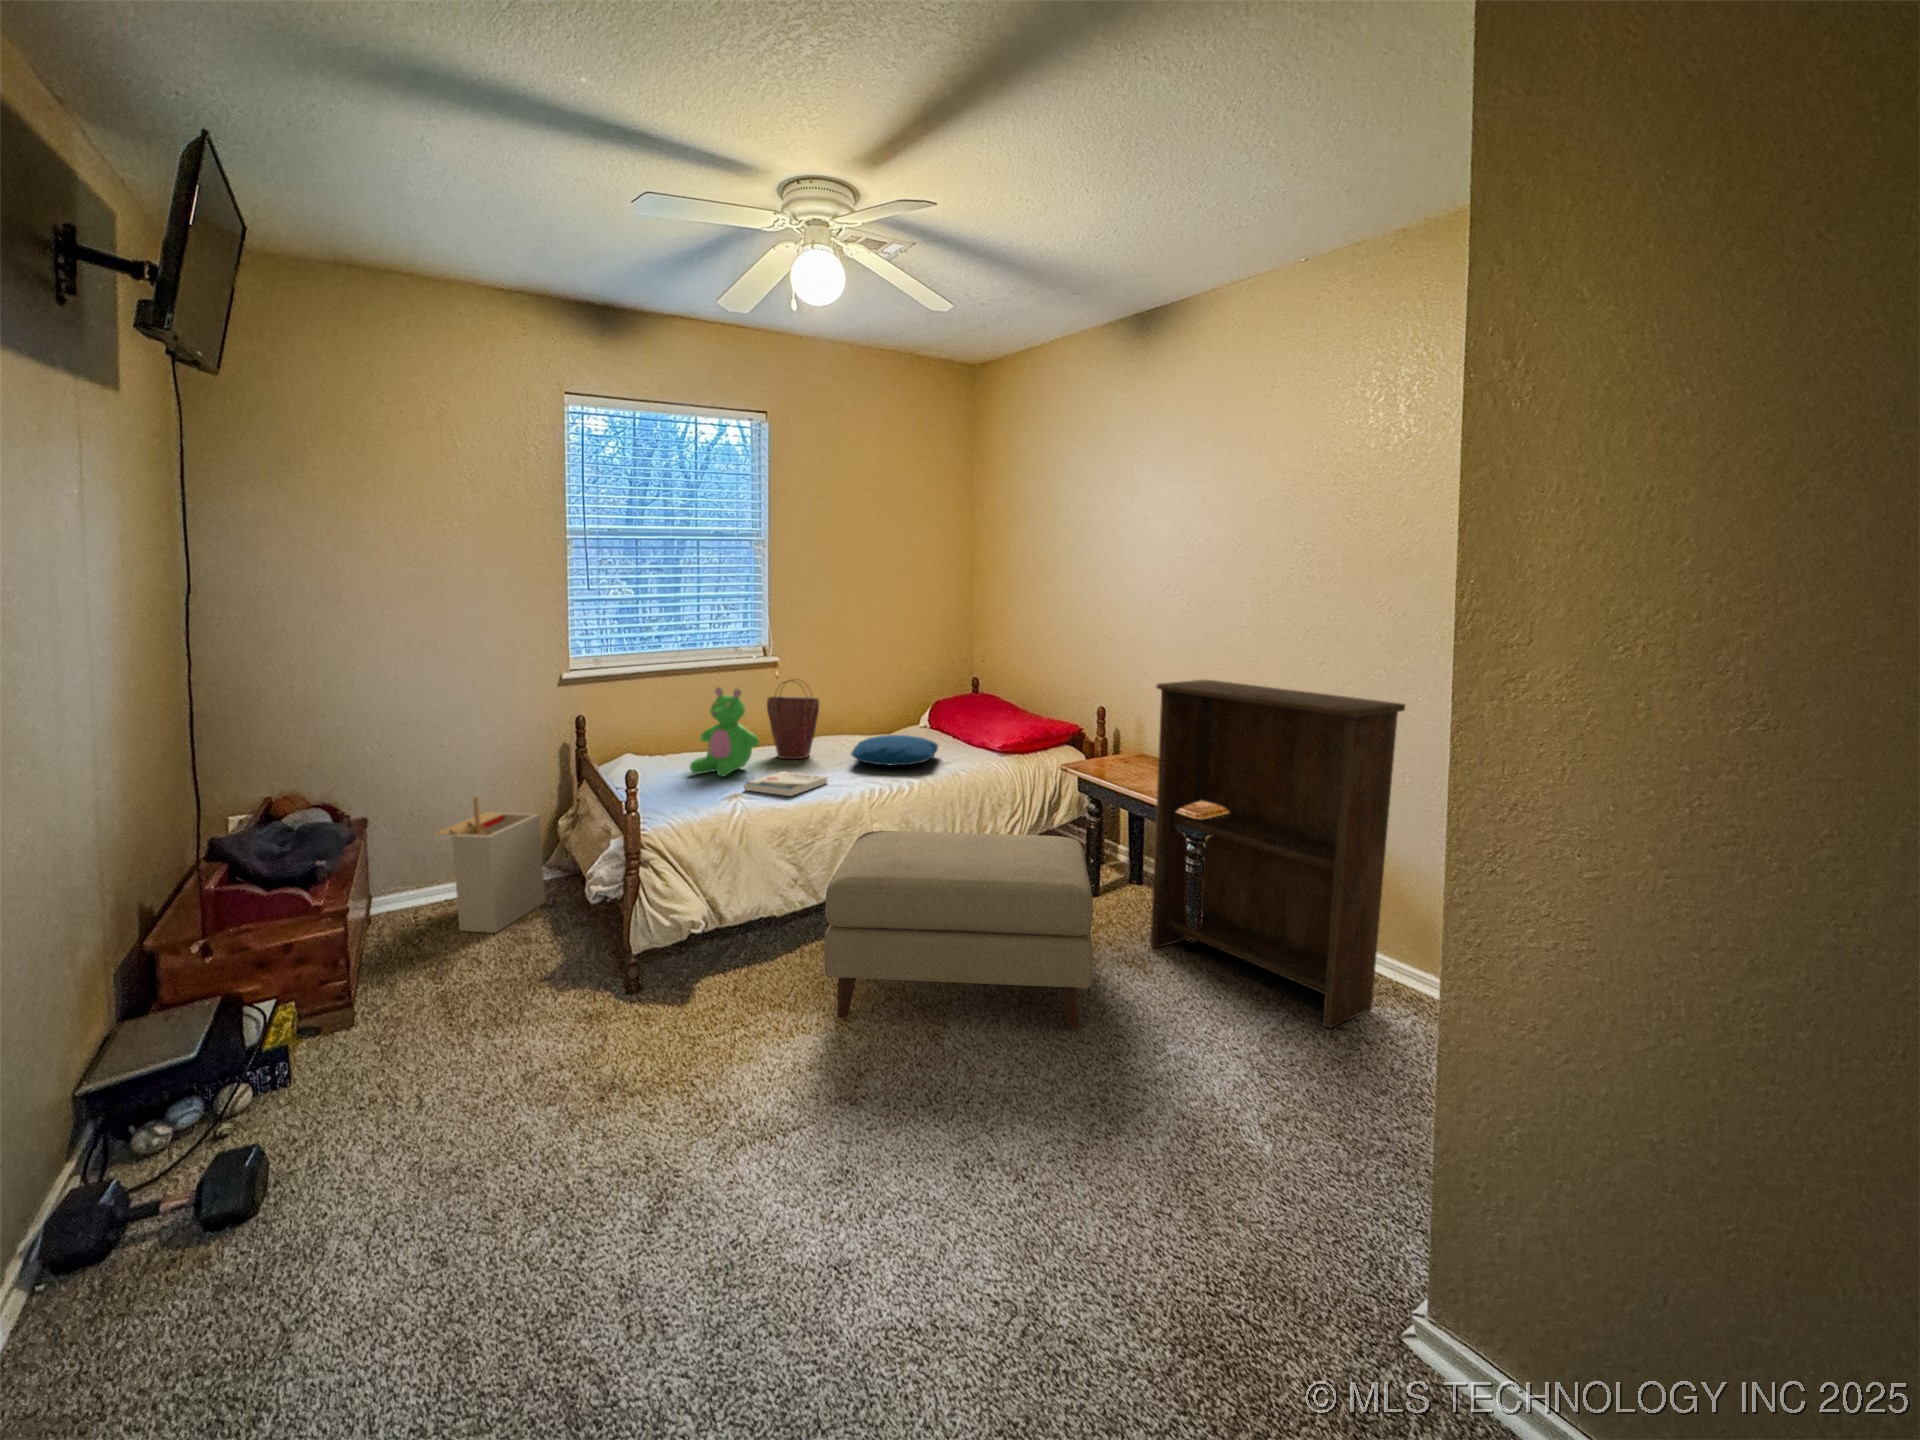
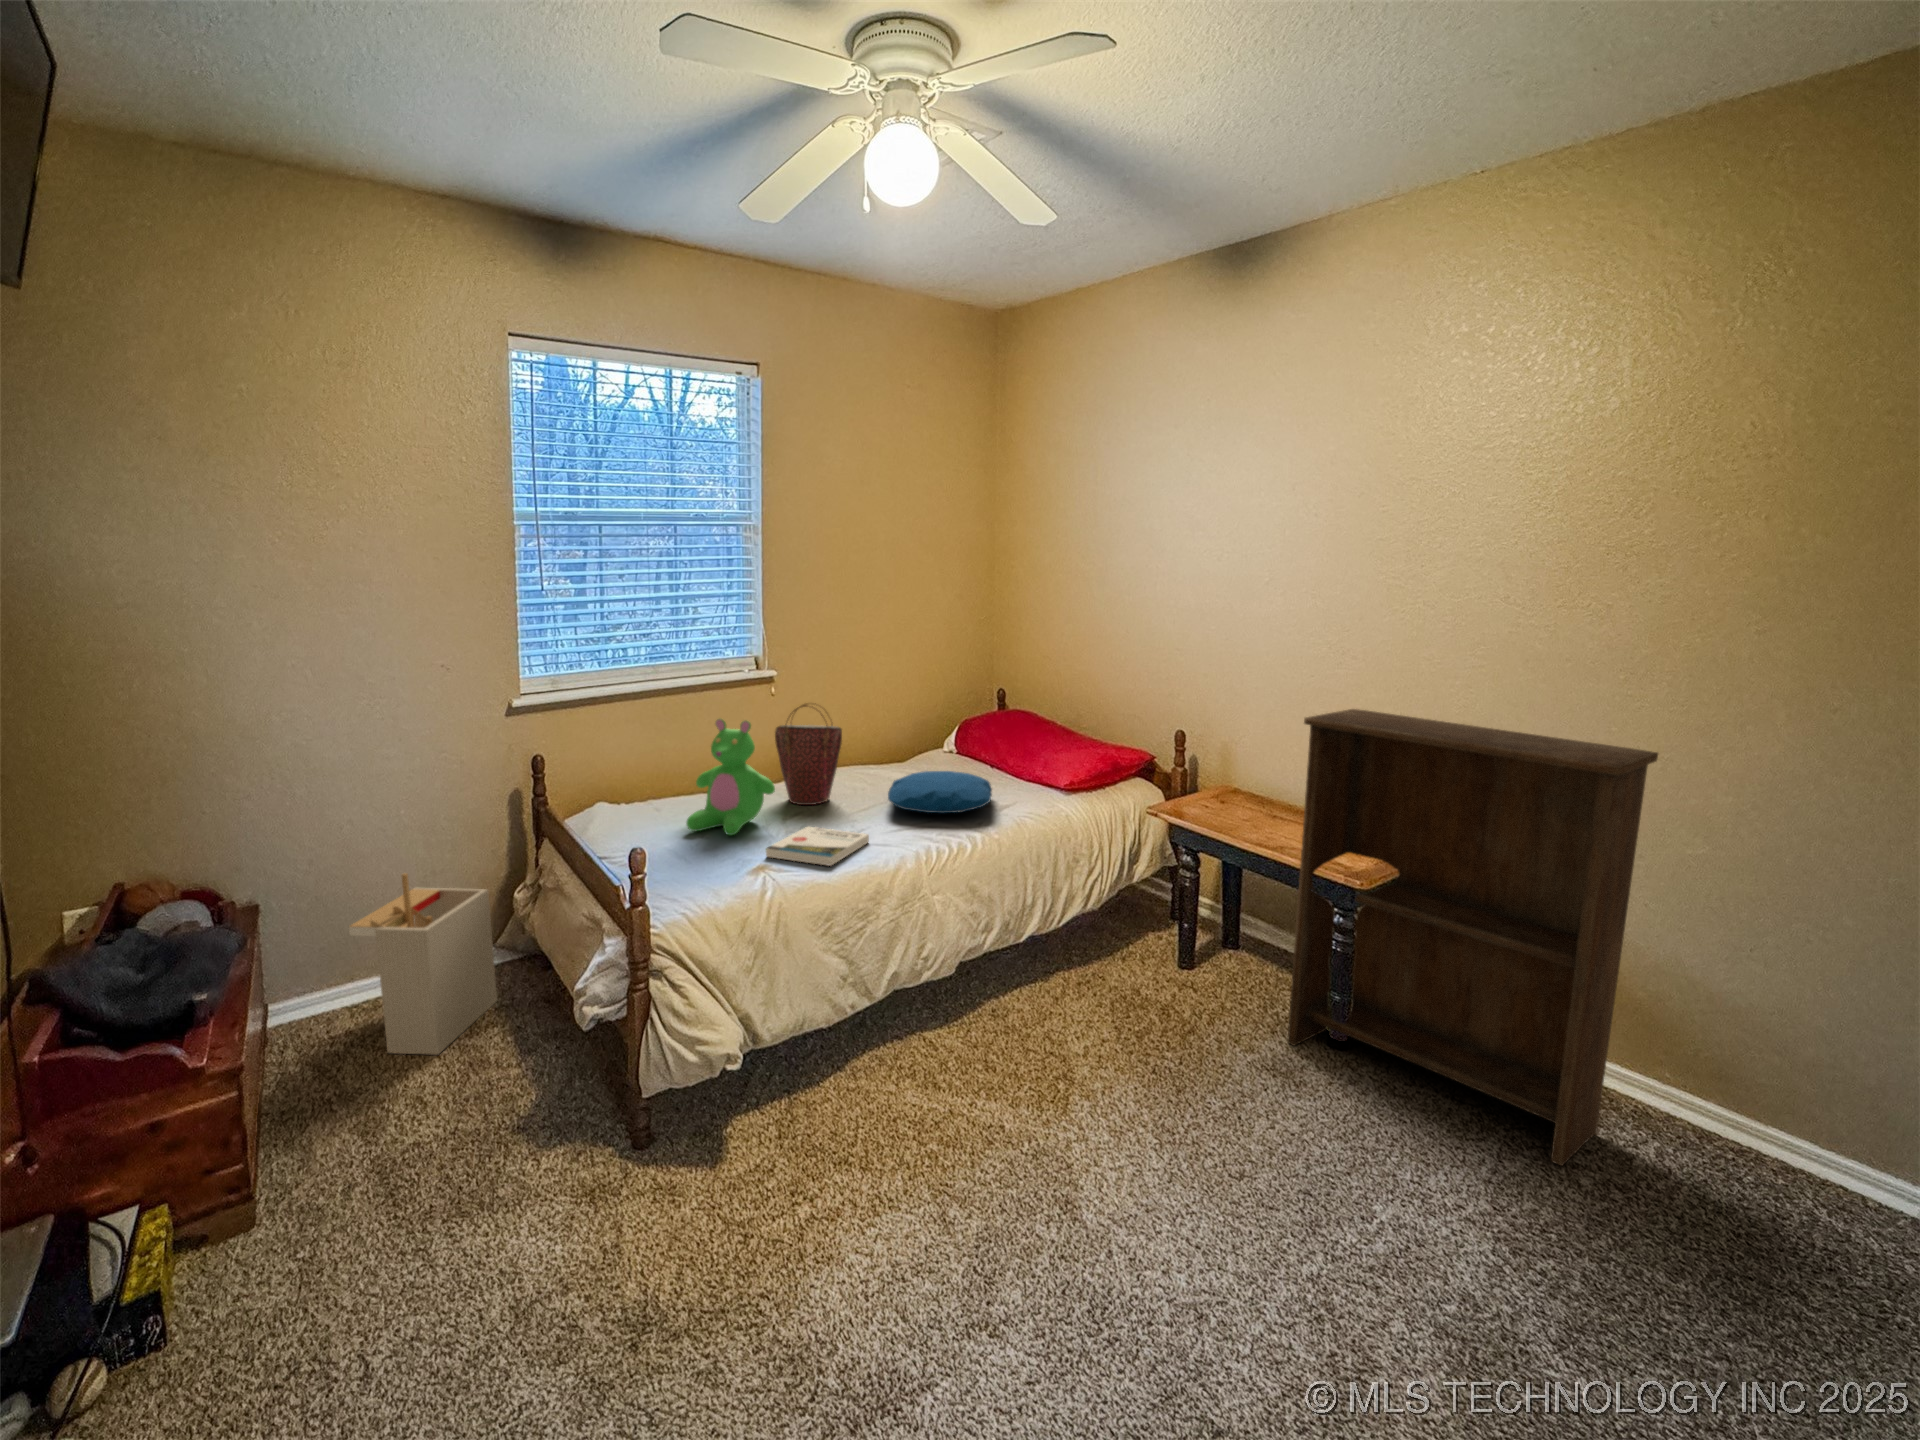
ottoman: present [824,831,1093,1029] -> none [914,912,1274,1184]

